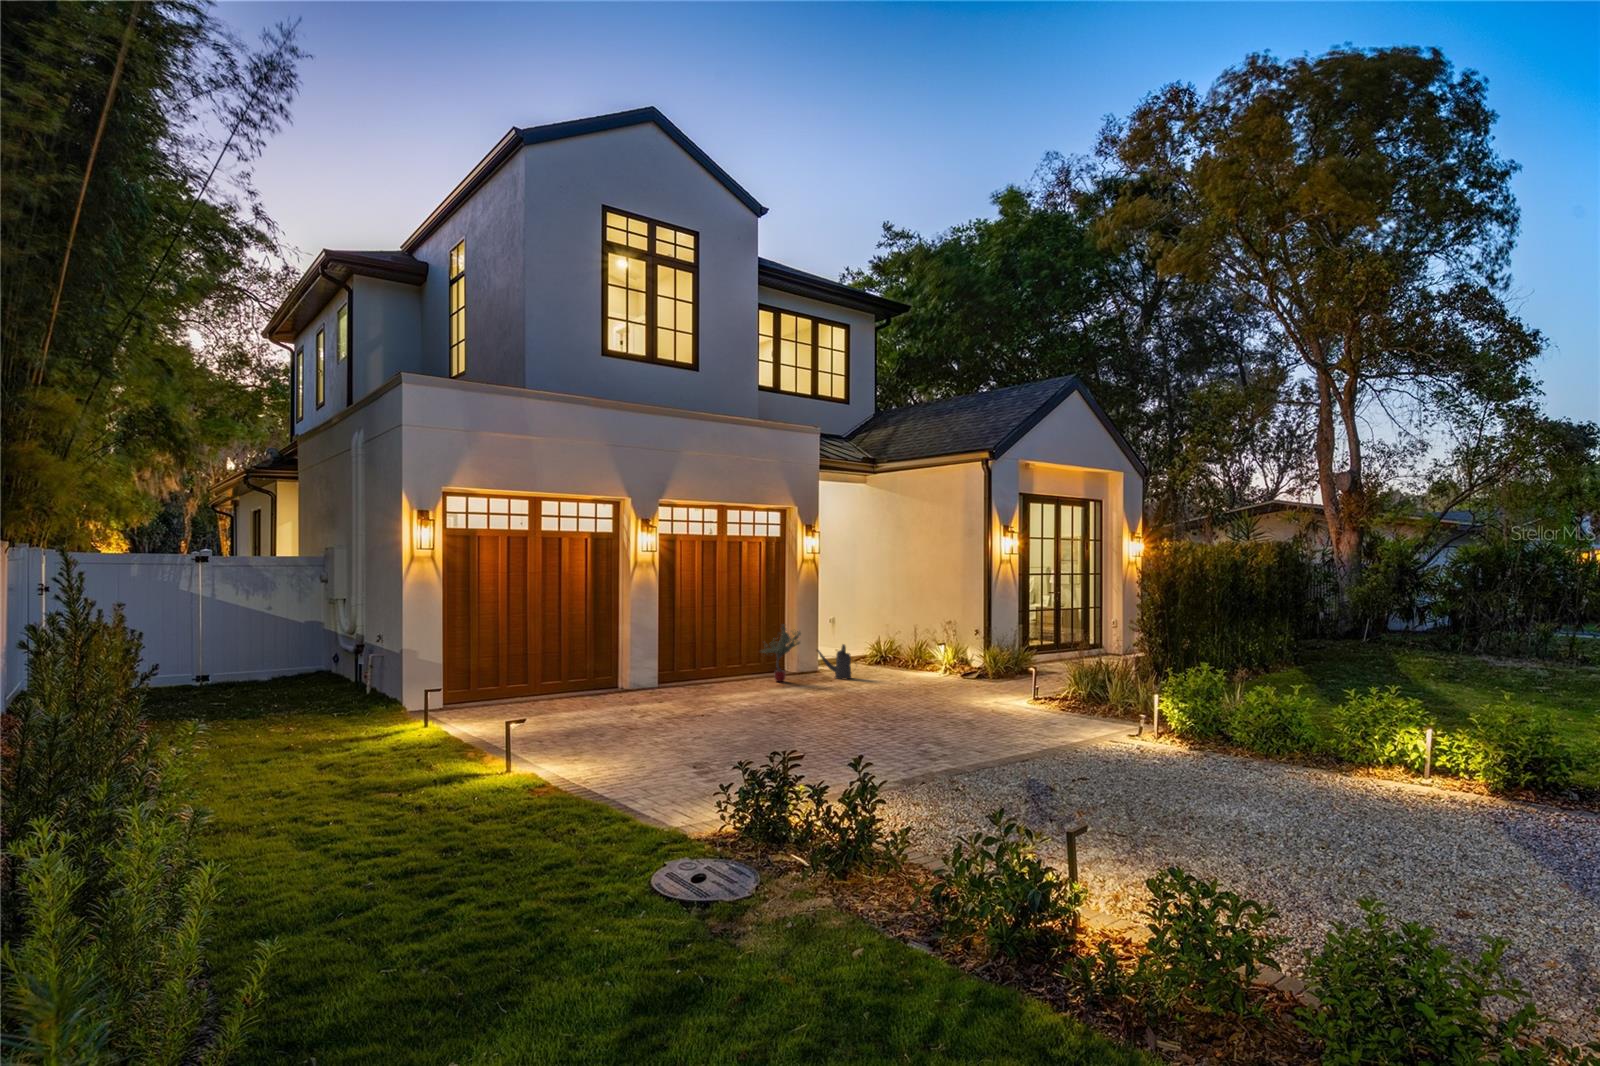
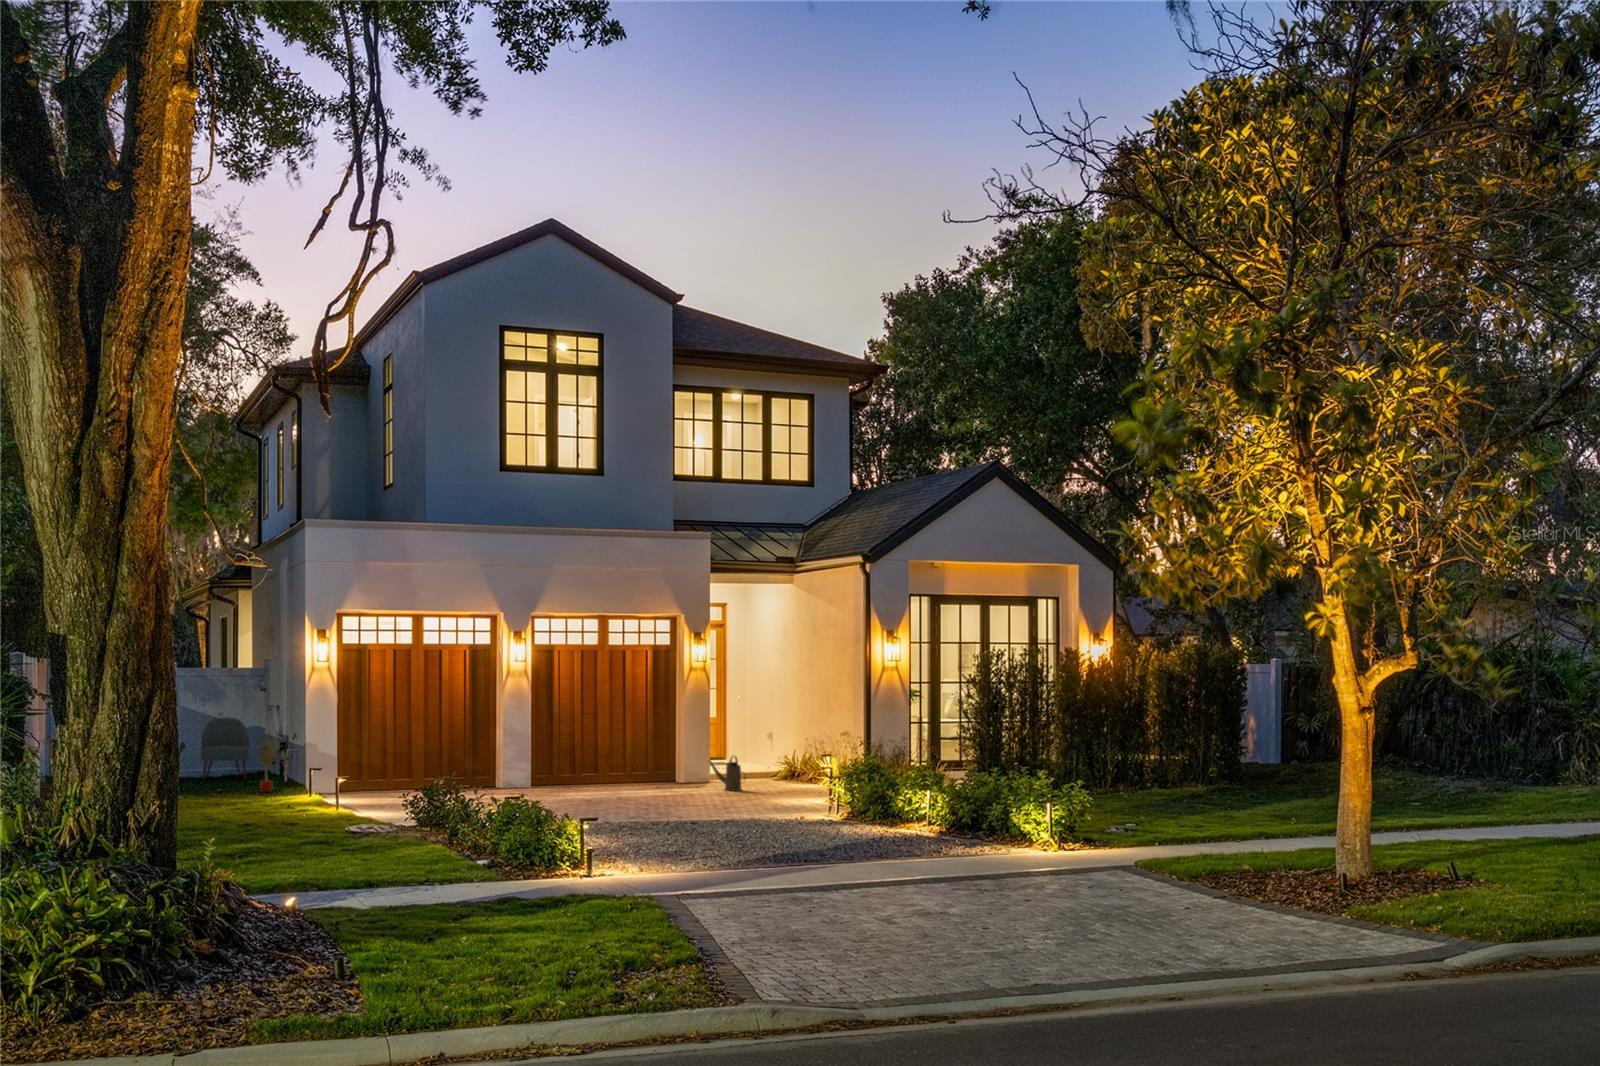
armchair: none [259,613,319,685] -> present [200,717,250,780]
potted tree: present [761,624,801,682] -> present [258,732,287,792]

